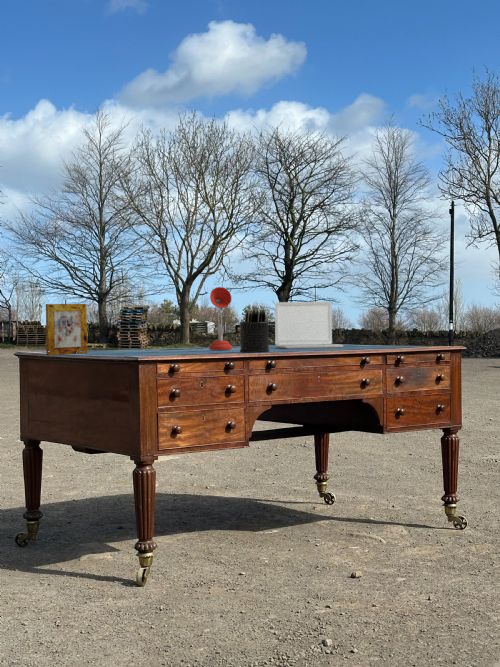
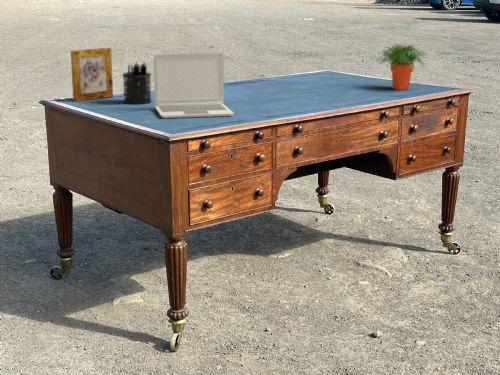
desk lamp: present [209,287,232,350] -> none [229,29,253,89]
potted plant: none [362,300,417,347] -> present [382,44,425,90]
laptop: present [275,302,343,349] -> present [154,53,233,118]
pen holder: present [240,309,269,352] -> present [123,63,151,104]

